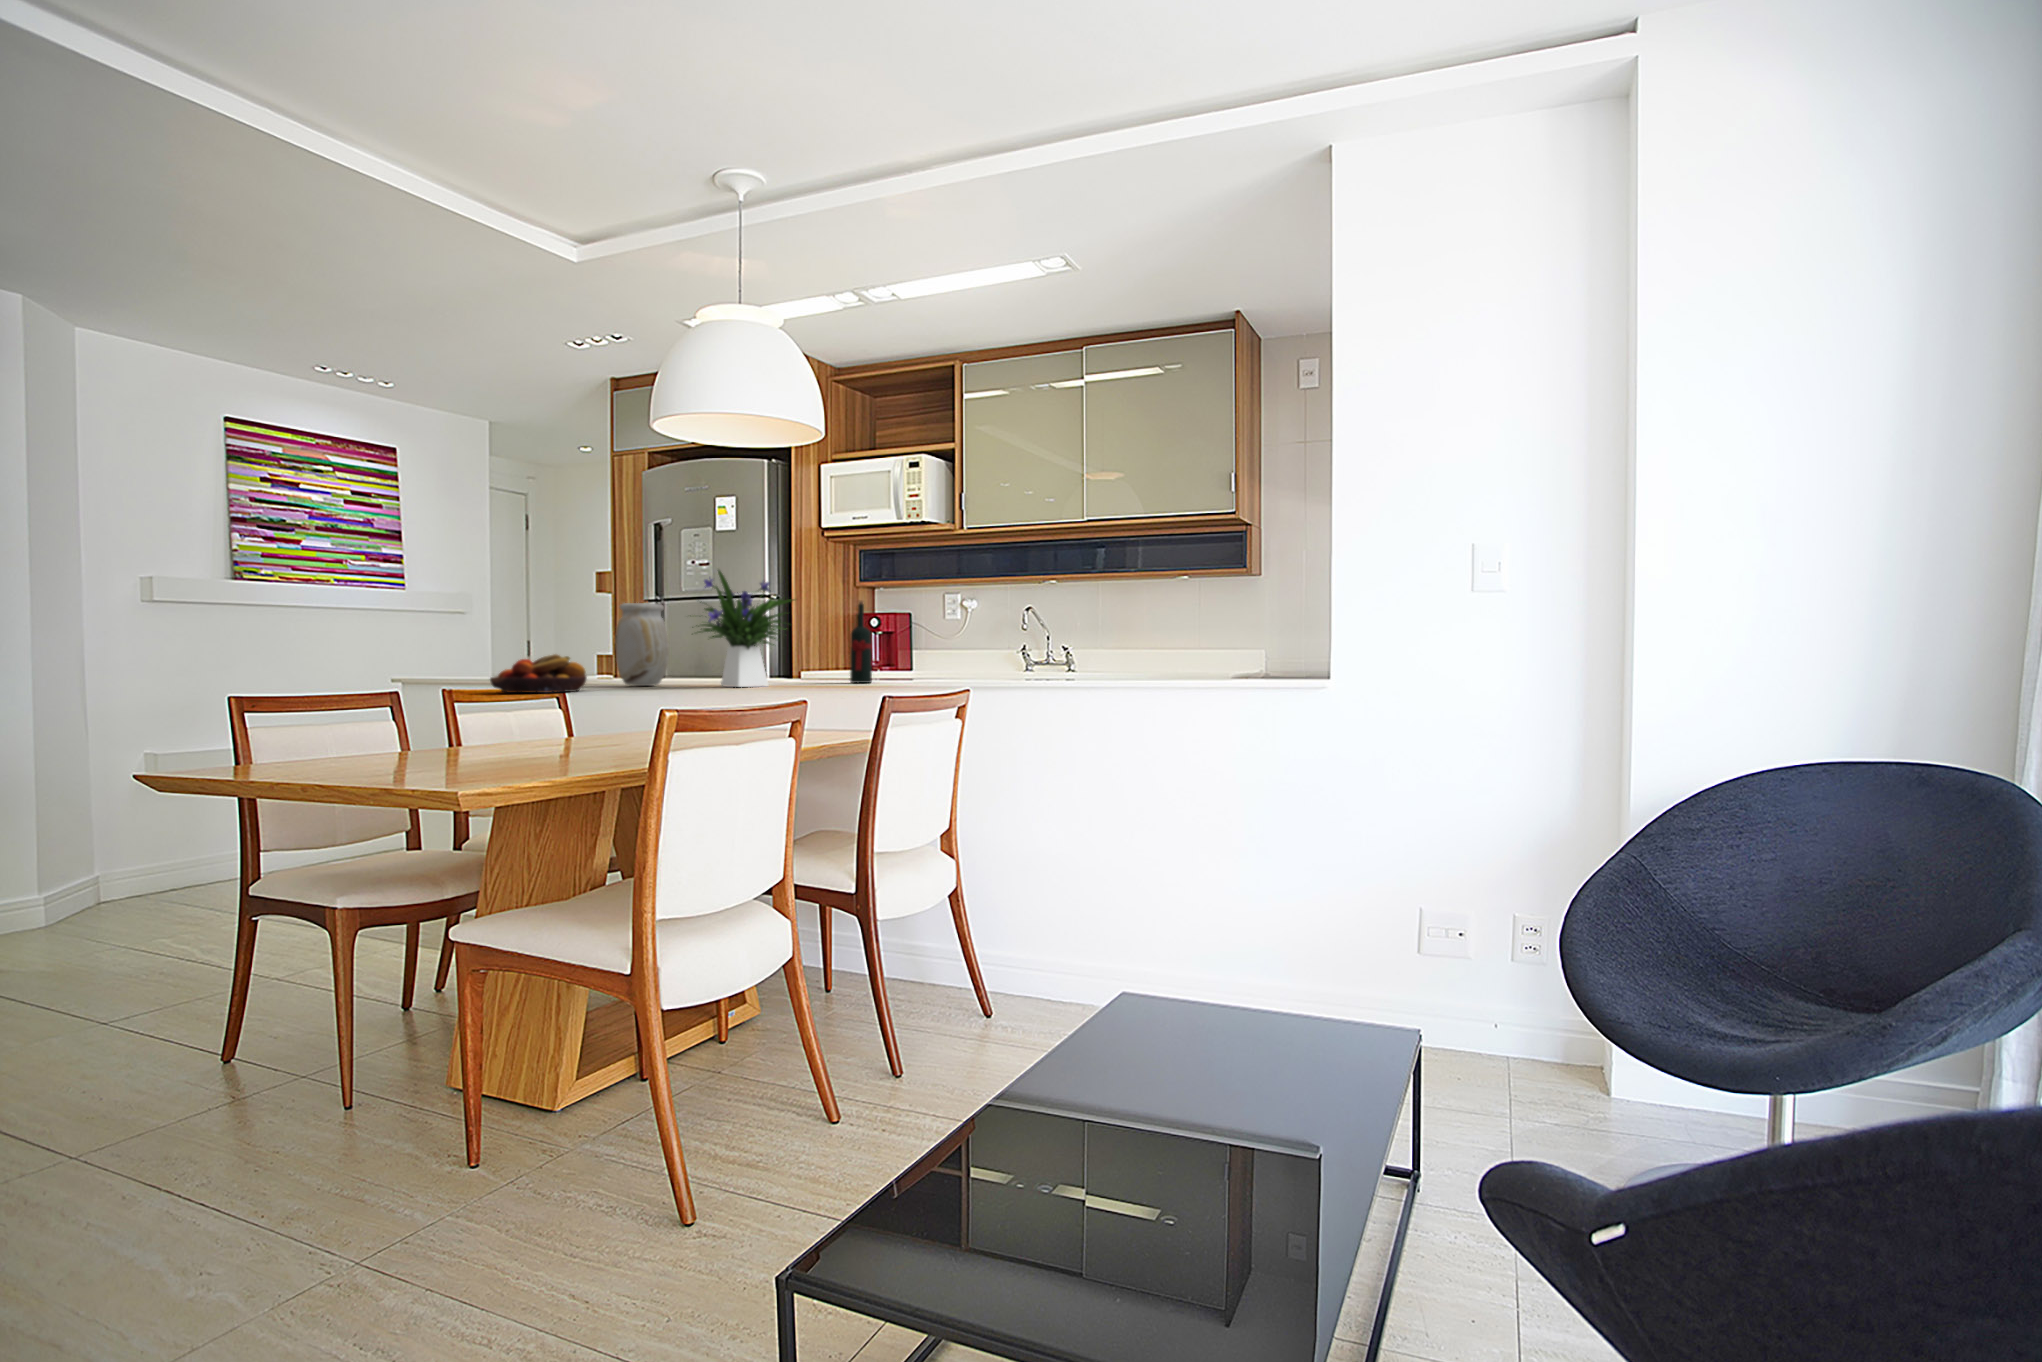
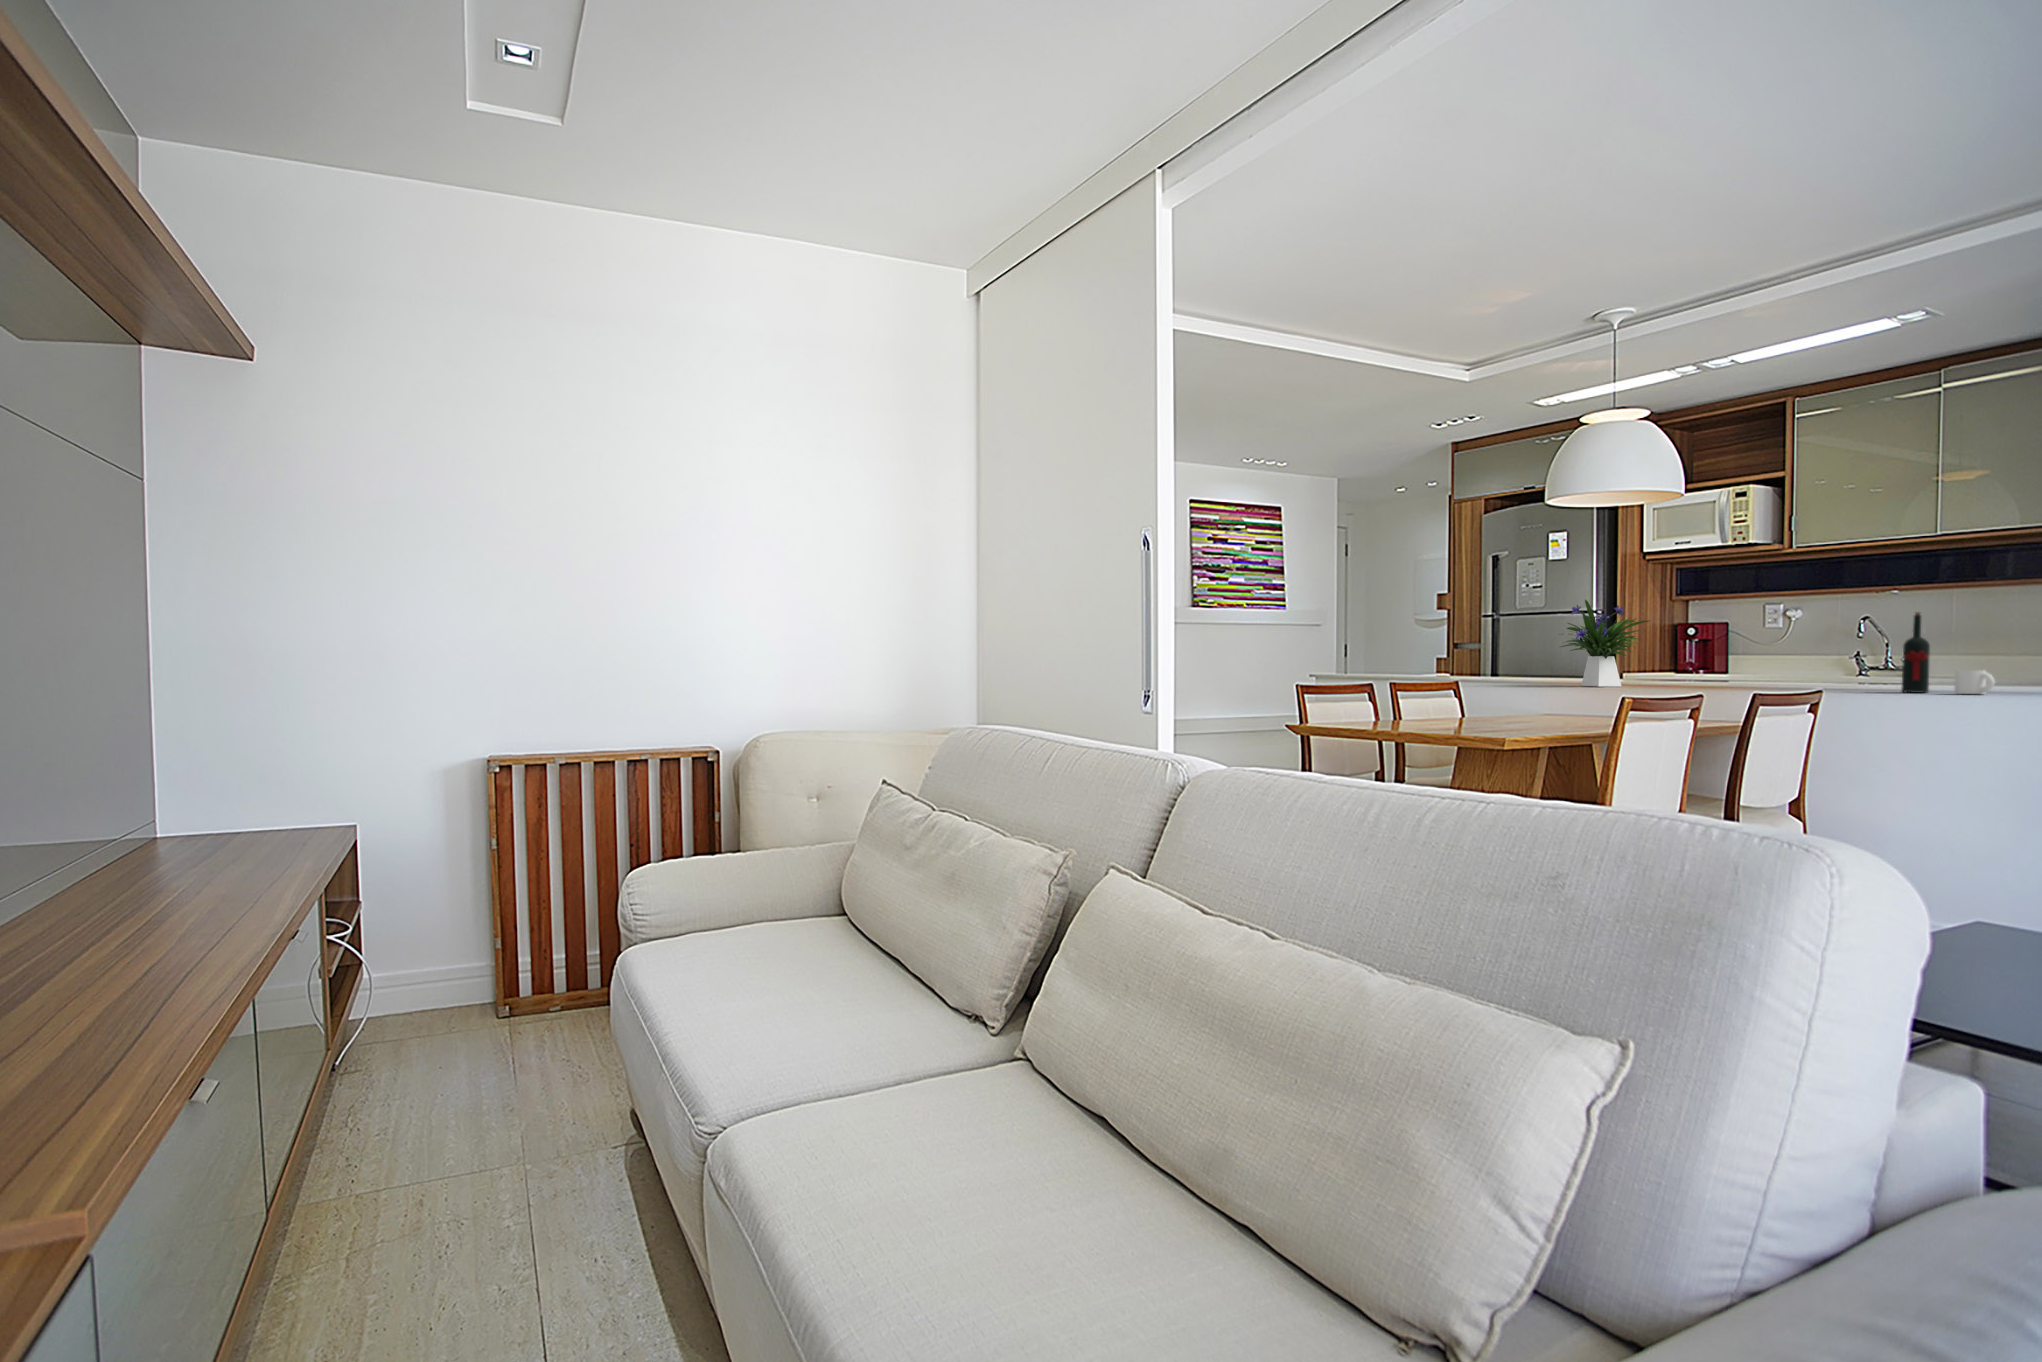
wine bottle: present [850,601,872,683] -> present [1901,612,1930,693]
vase: present [615,603,669,686] -> none [1495,624,1535,684]
fruit bowl: present [490,654,587,693] -> none [1419,662,1483,688]
mug: none [1105,660,1142,688] -> present [1954,670,1995,694]

